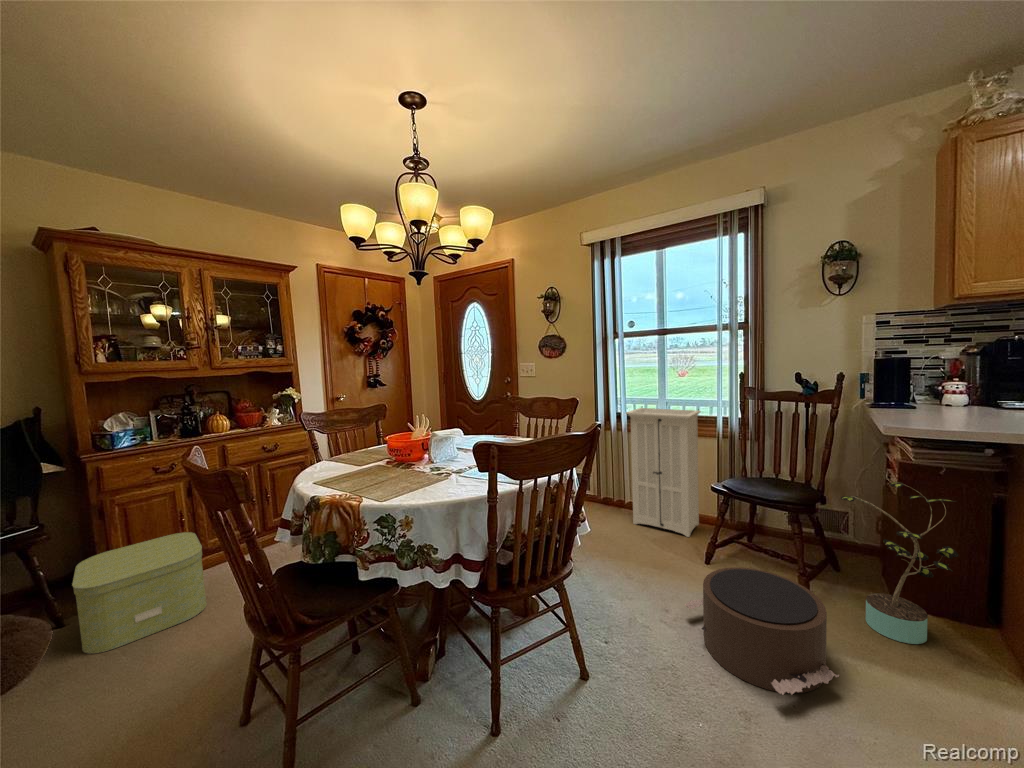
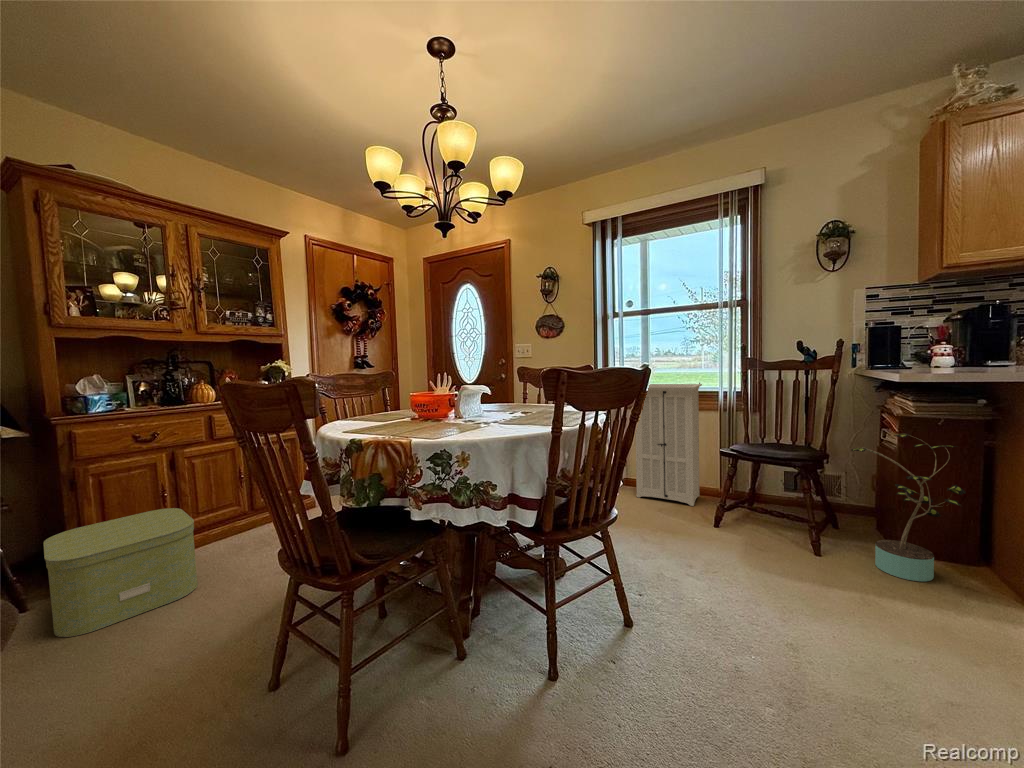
pouf: present [685,567,839,695] -> none [710,519,872,627]

